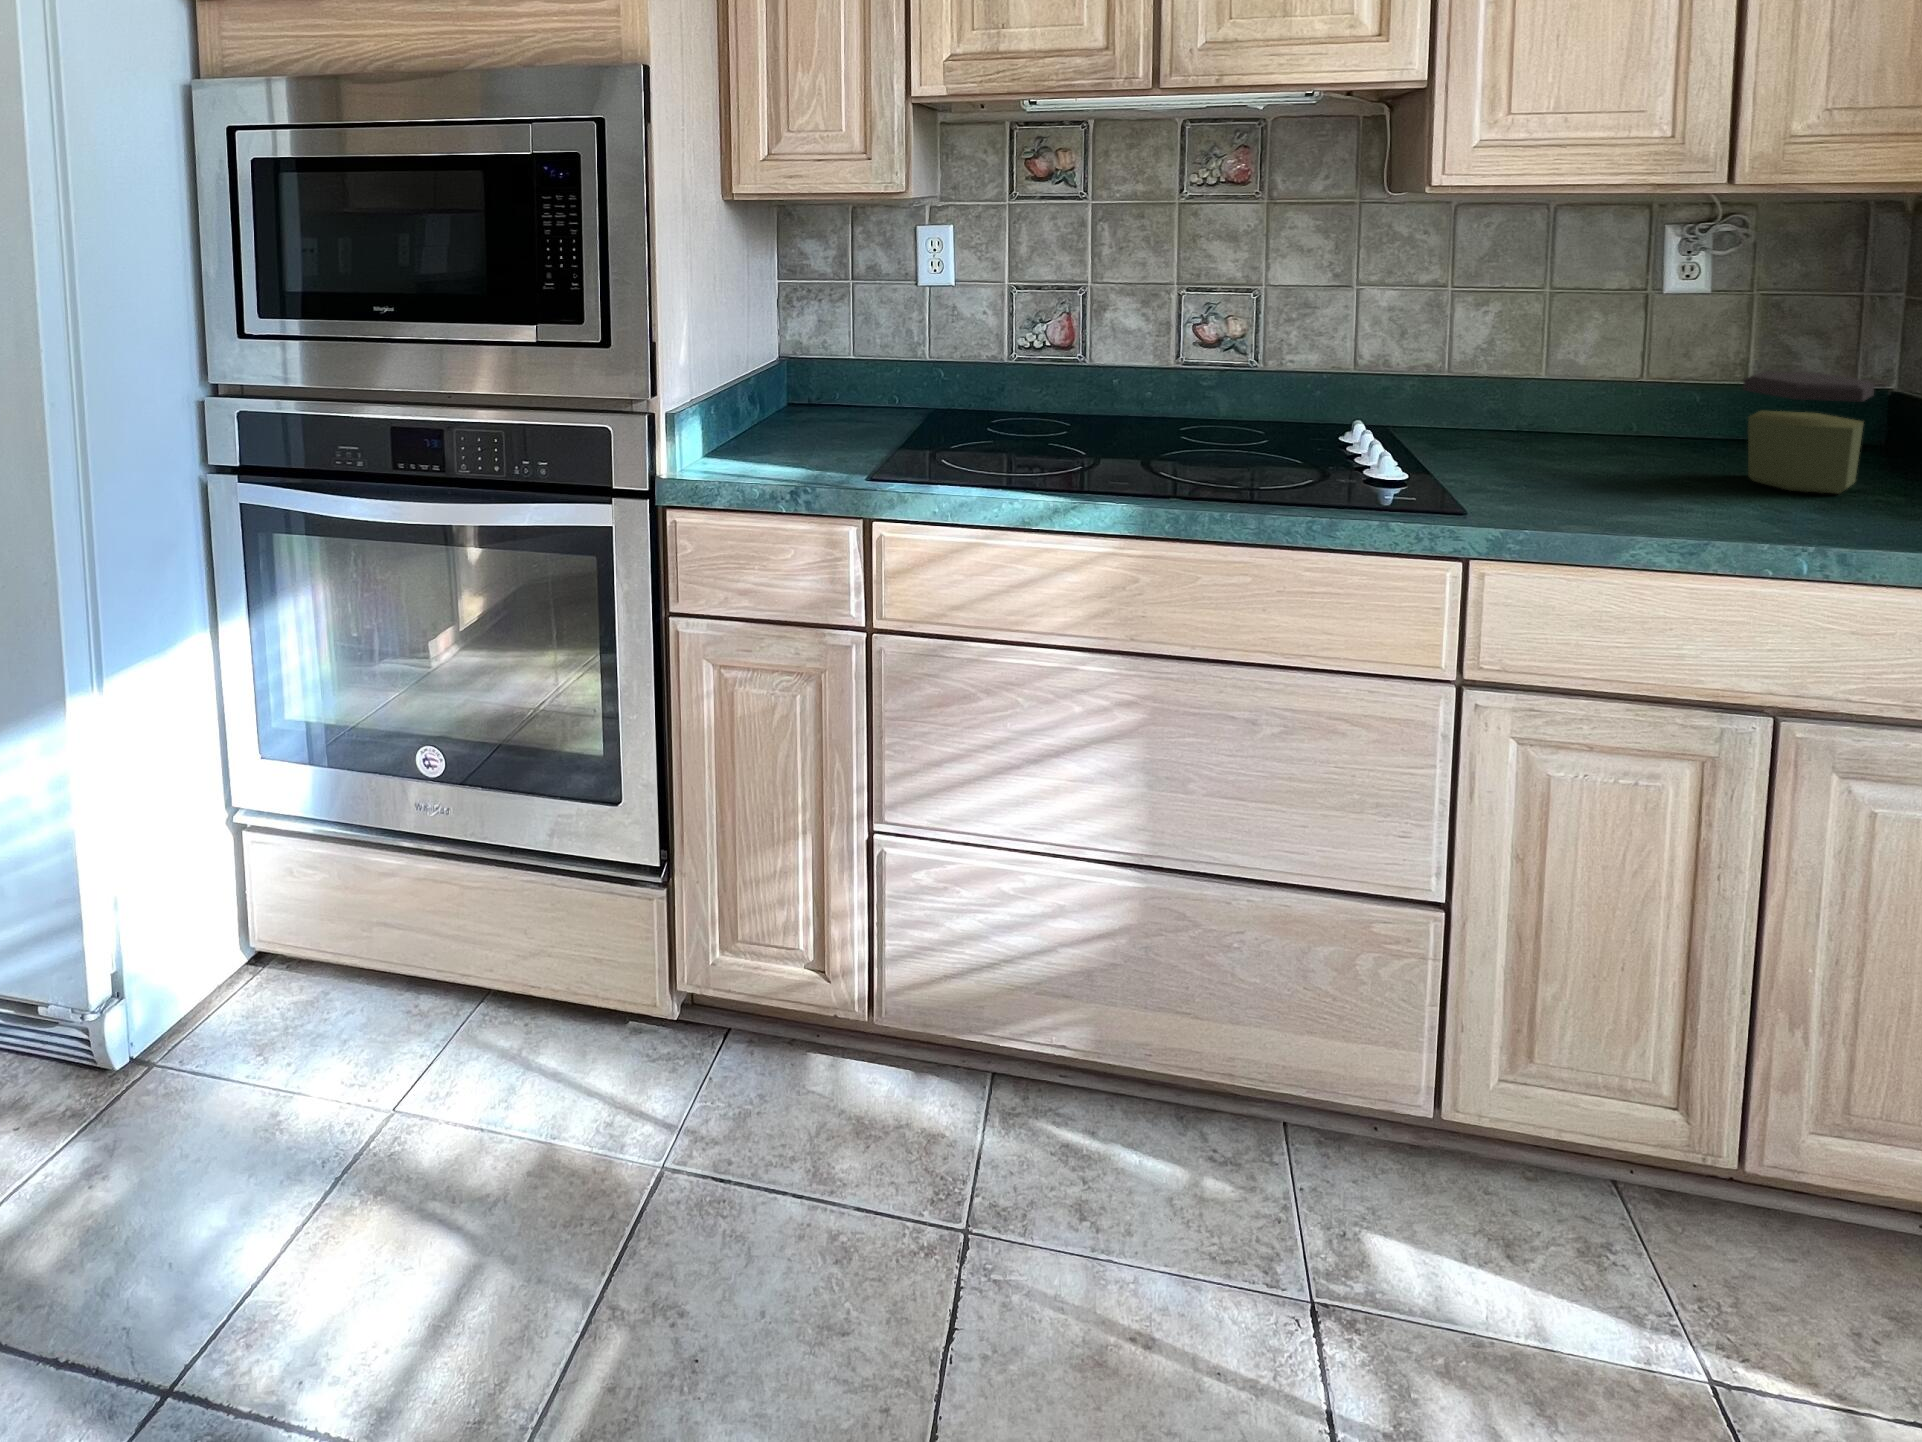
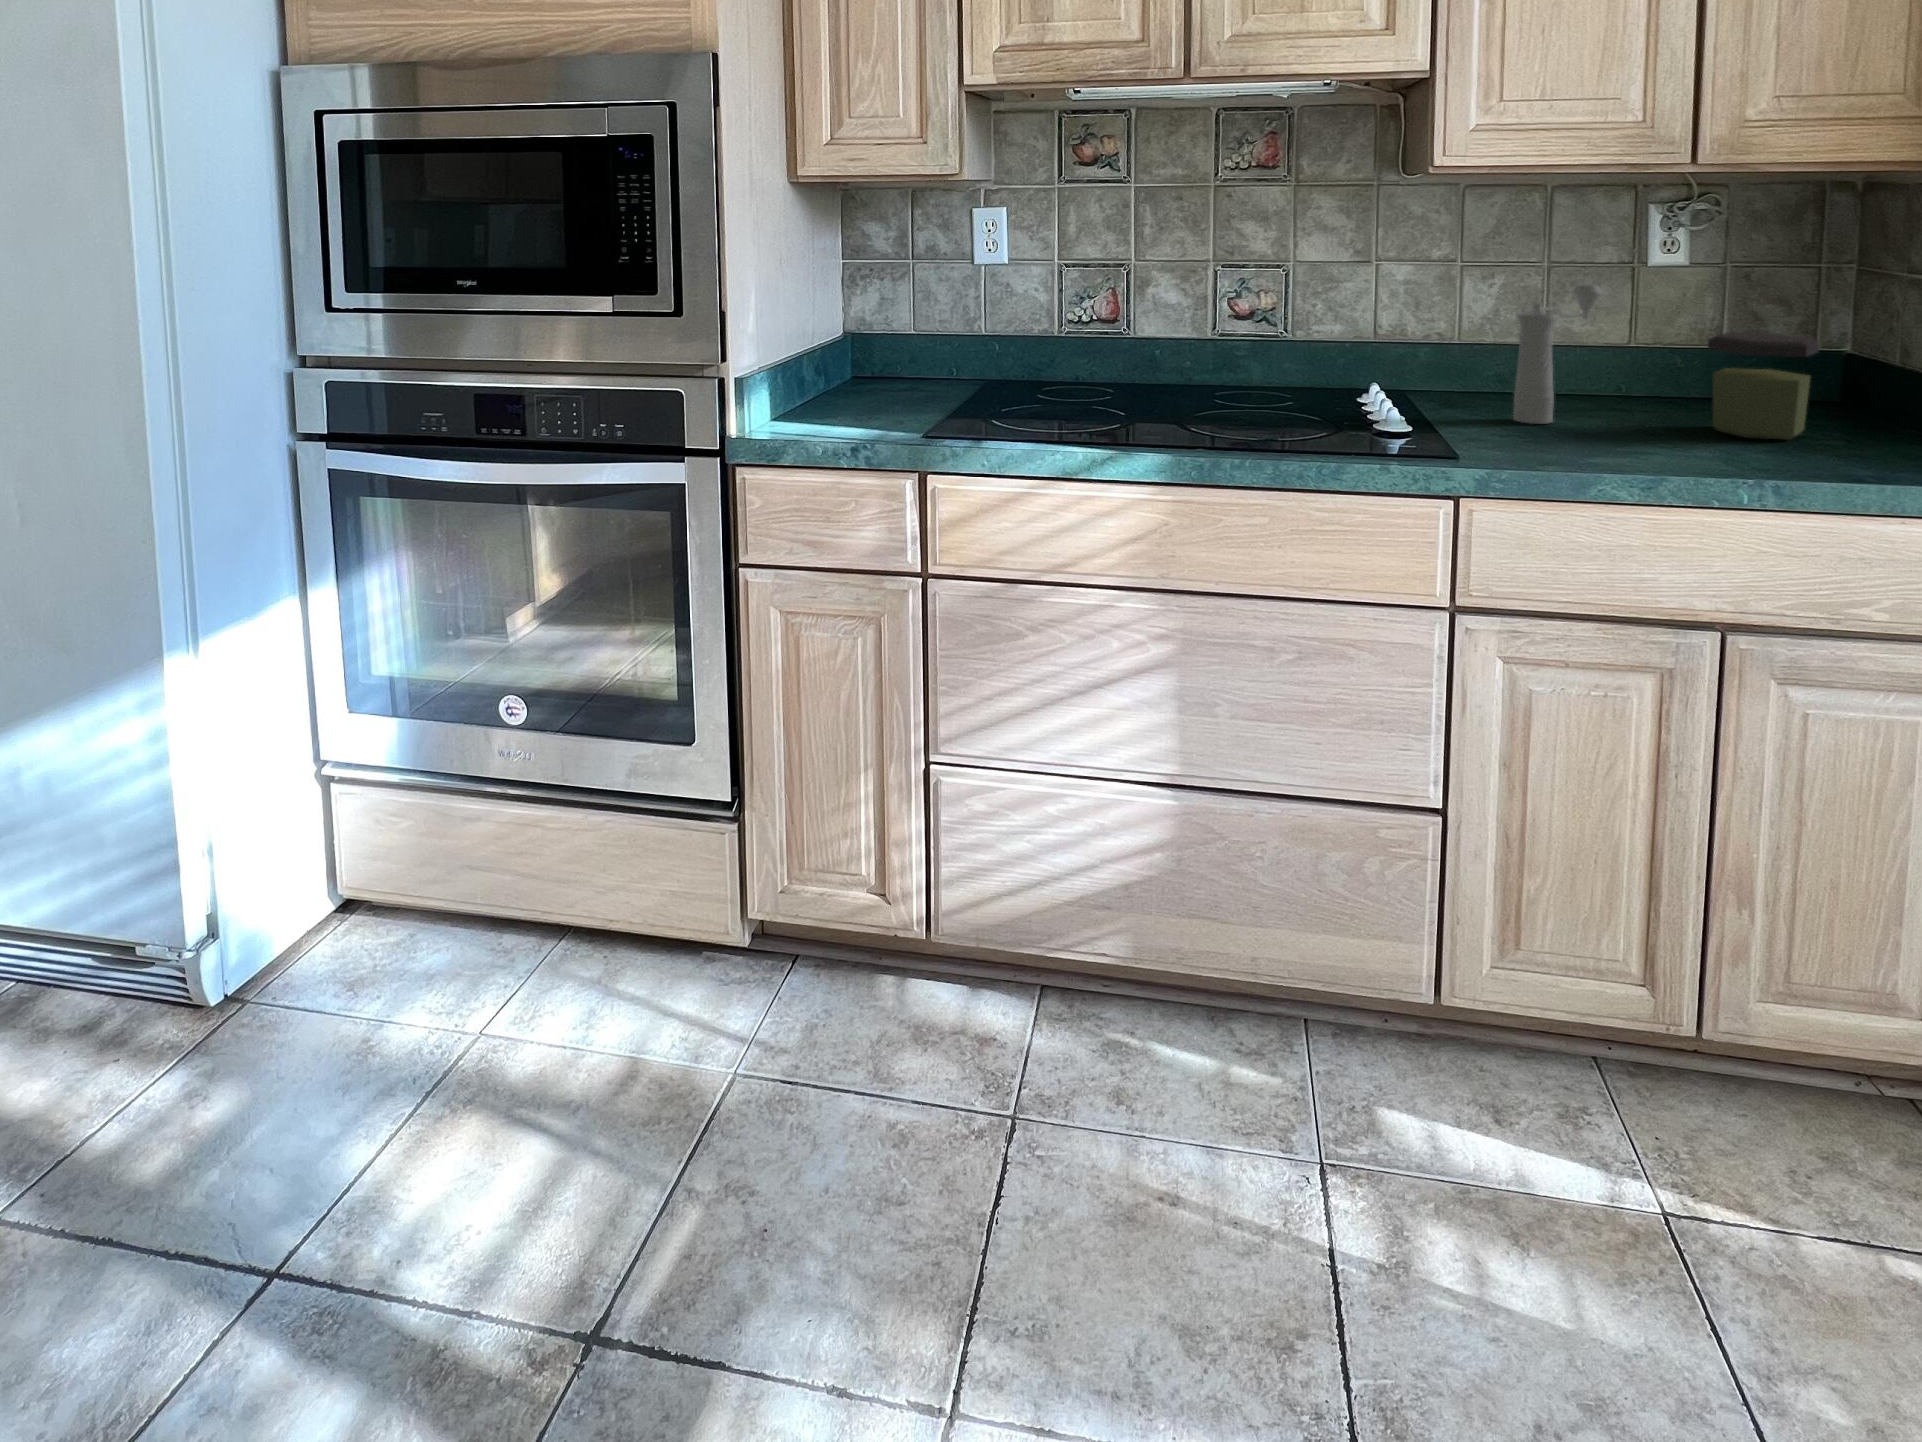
pepper mill: none [1517,315,1618,470] -> present [1513,284,1602,424]

